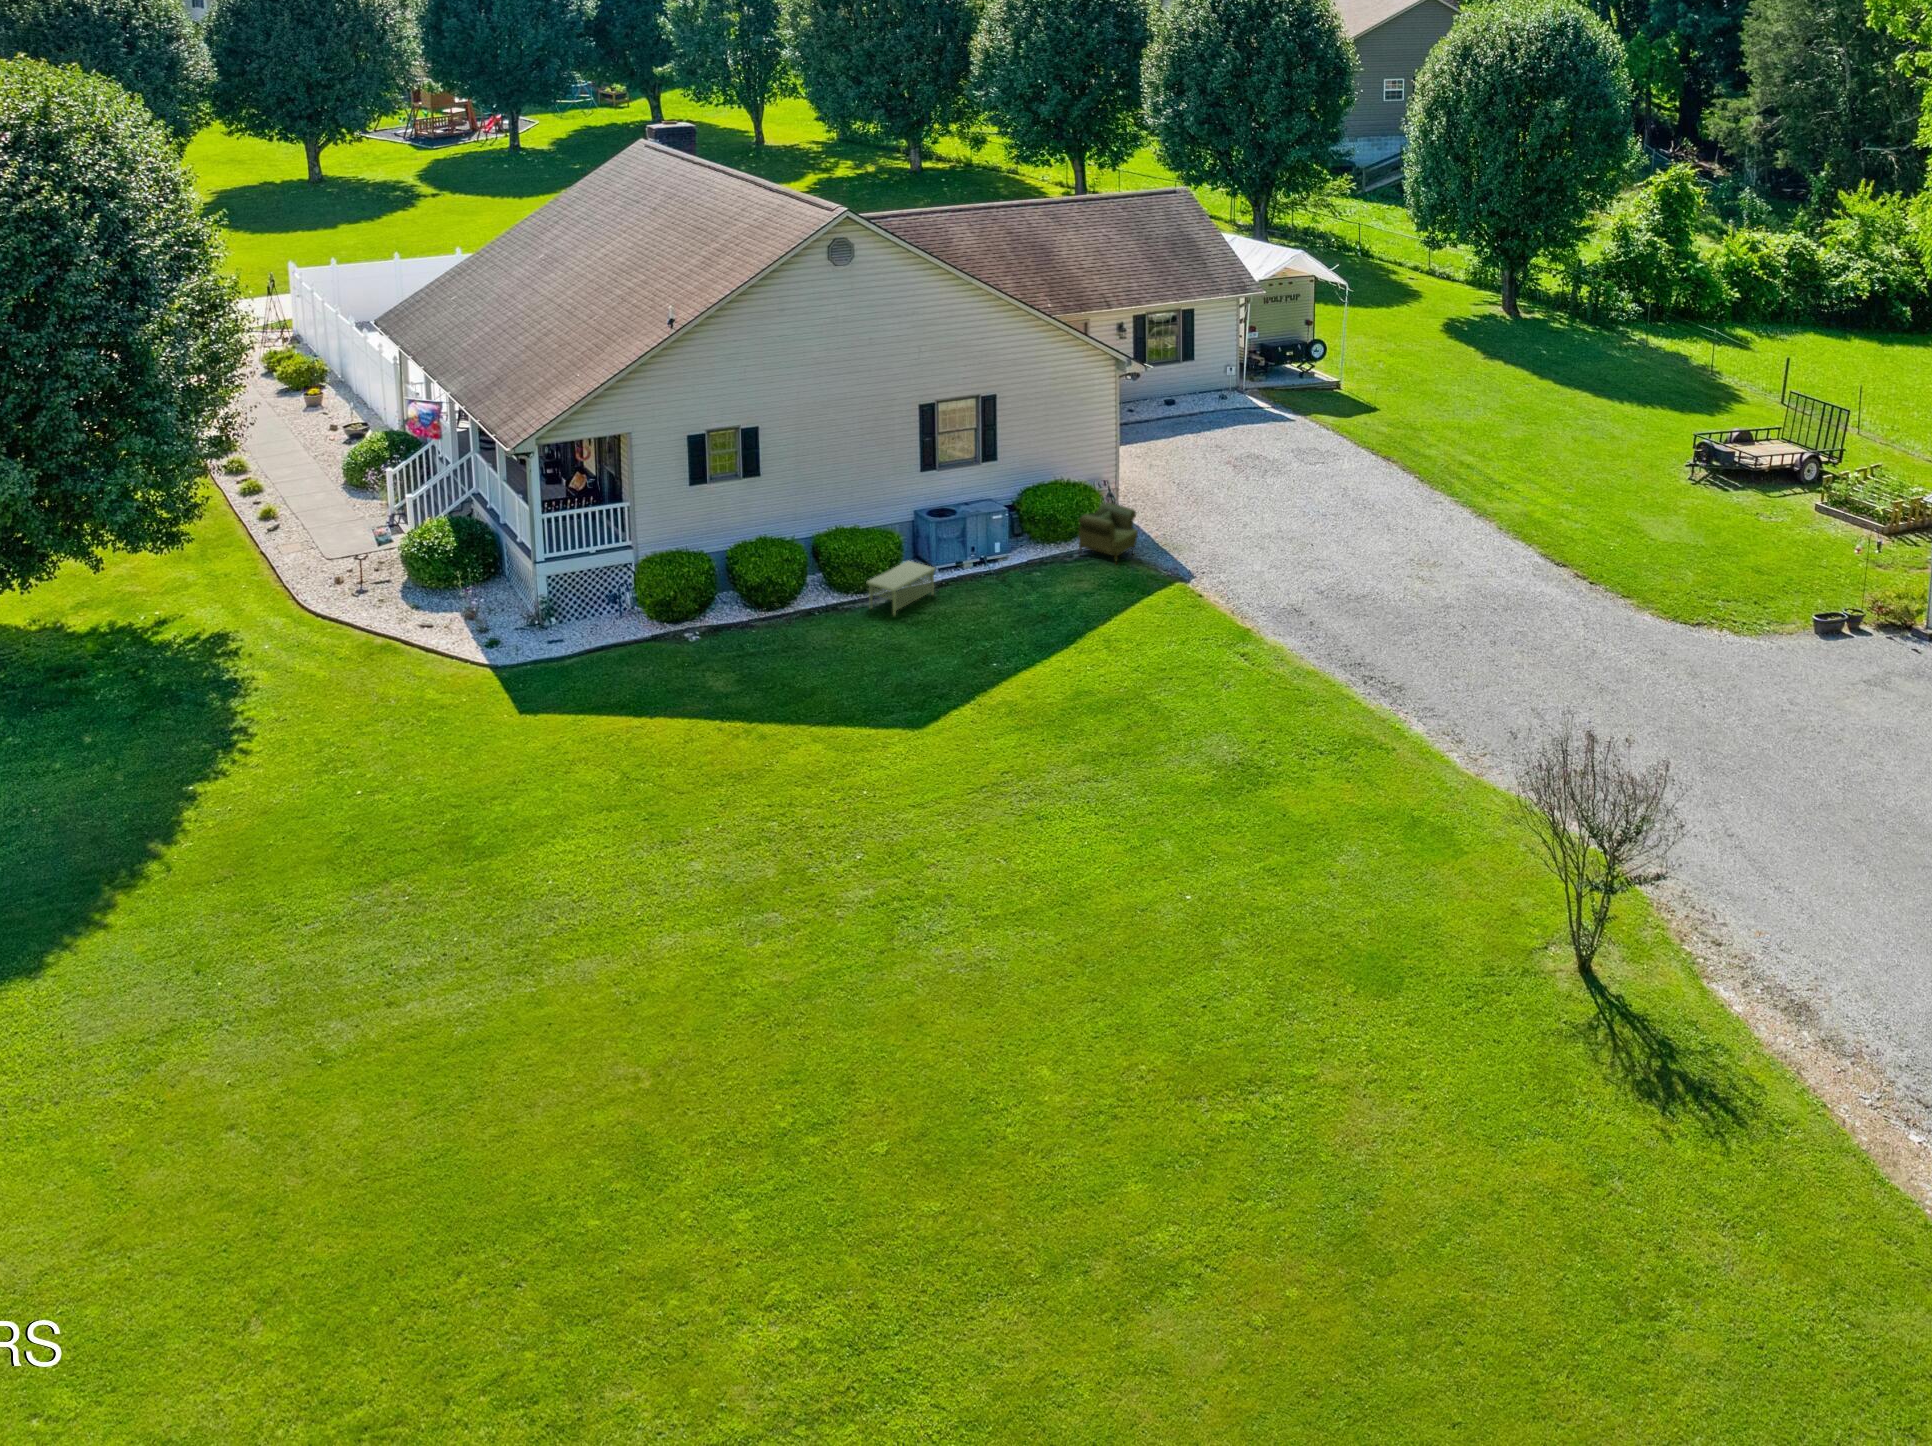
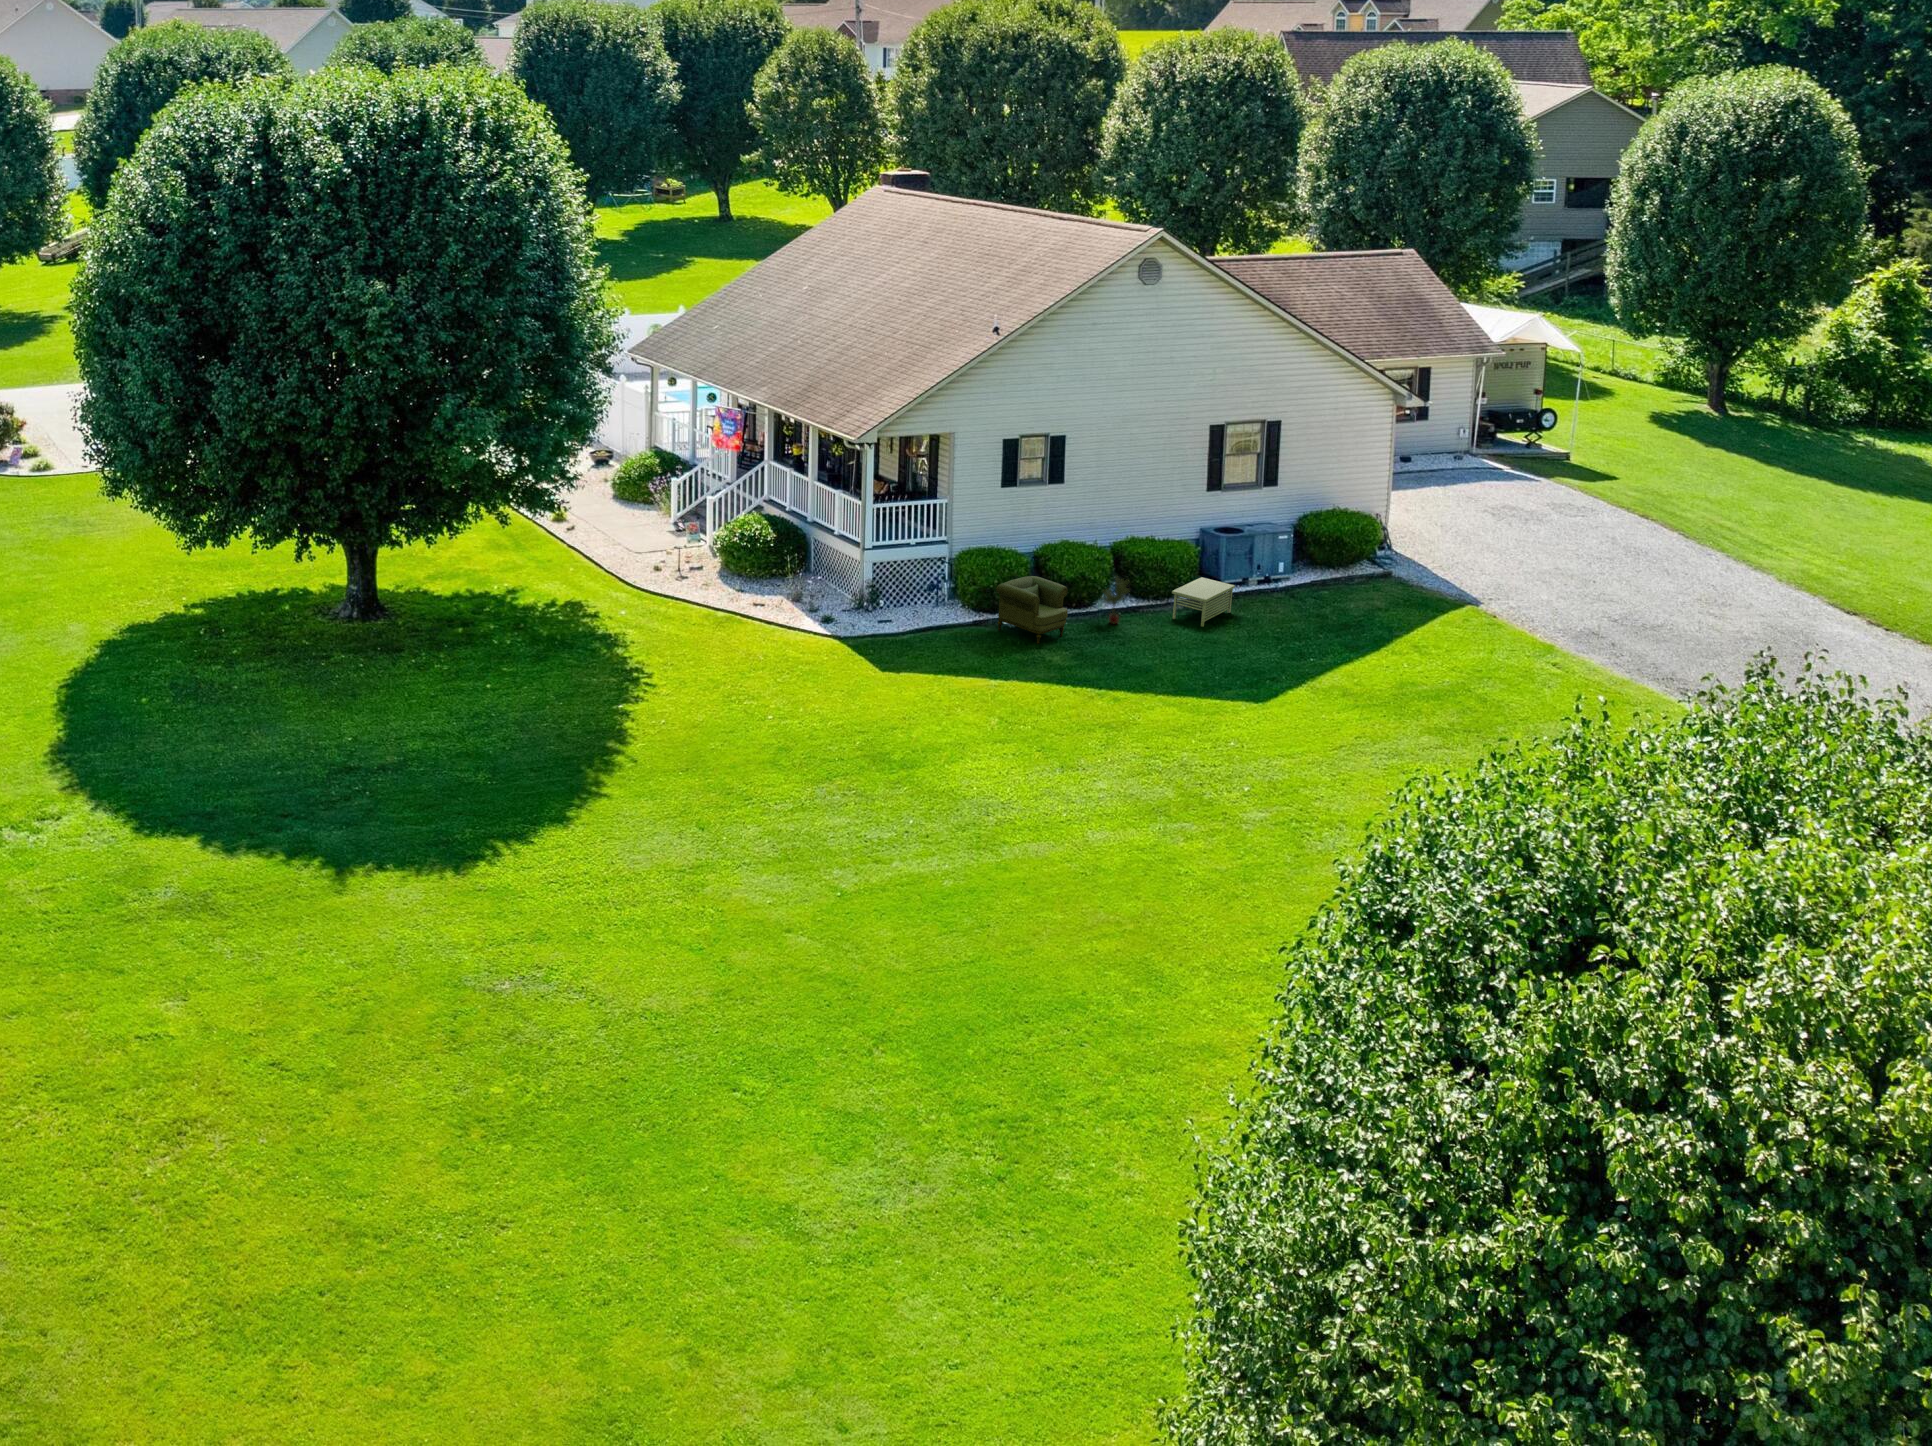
armchair: present [1079,503,1138,563] -> present [996,576,1068,644]
potted tree: none [786,572,819,622] -> present [1103,576,1129,624]

